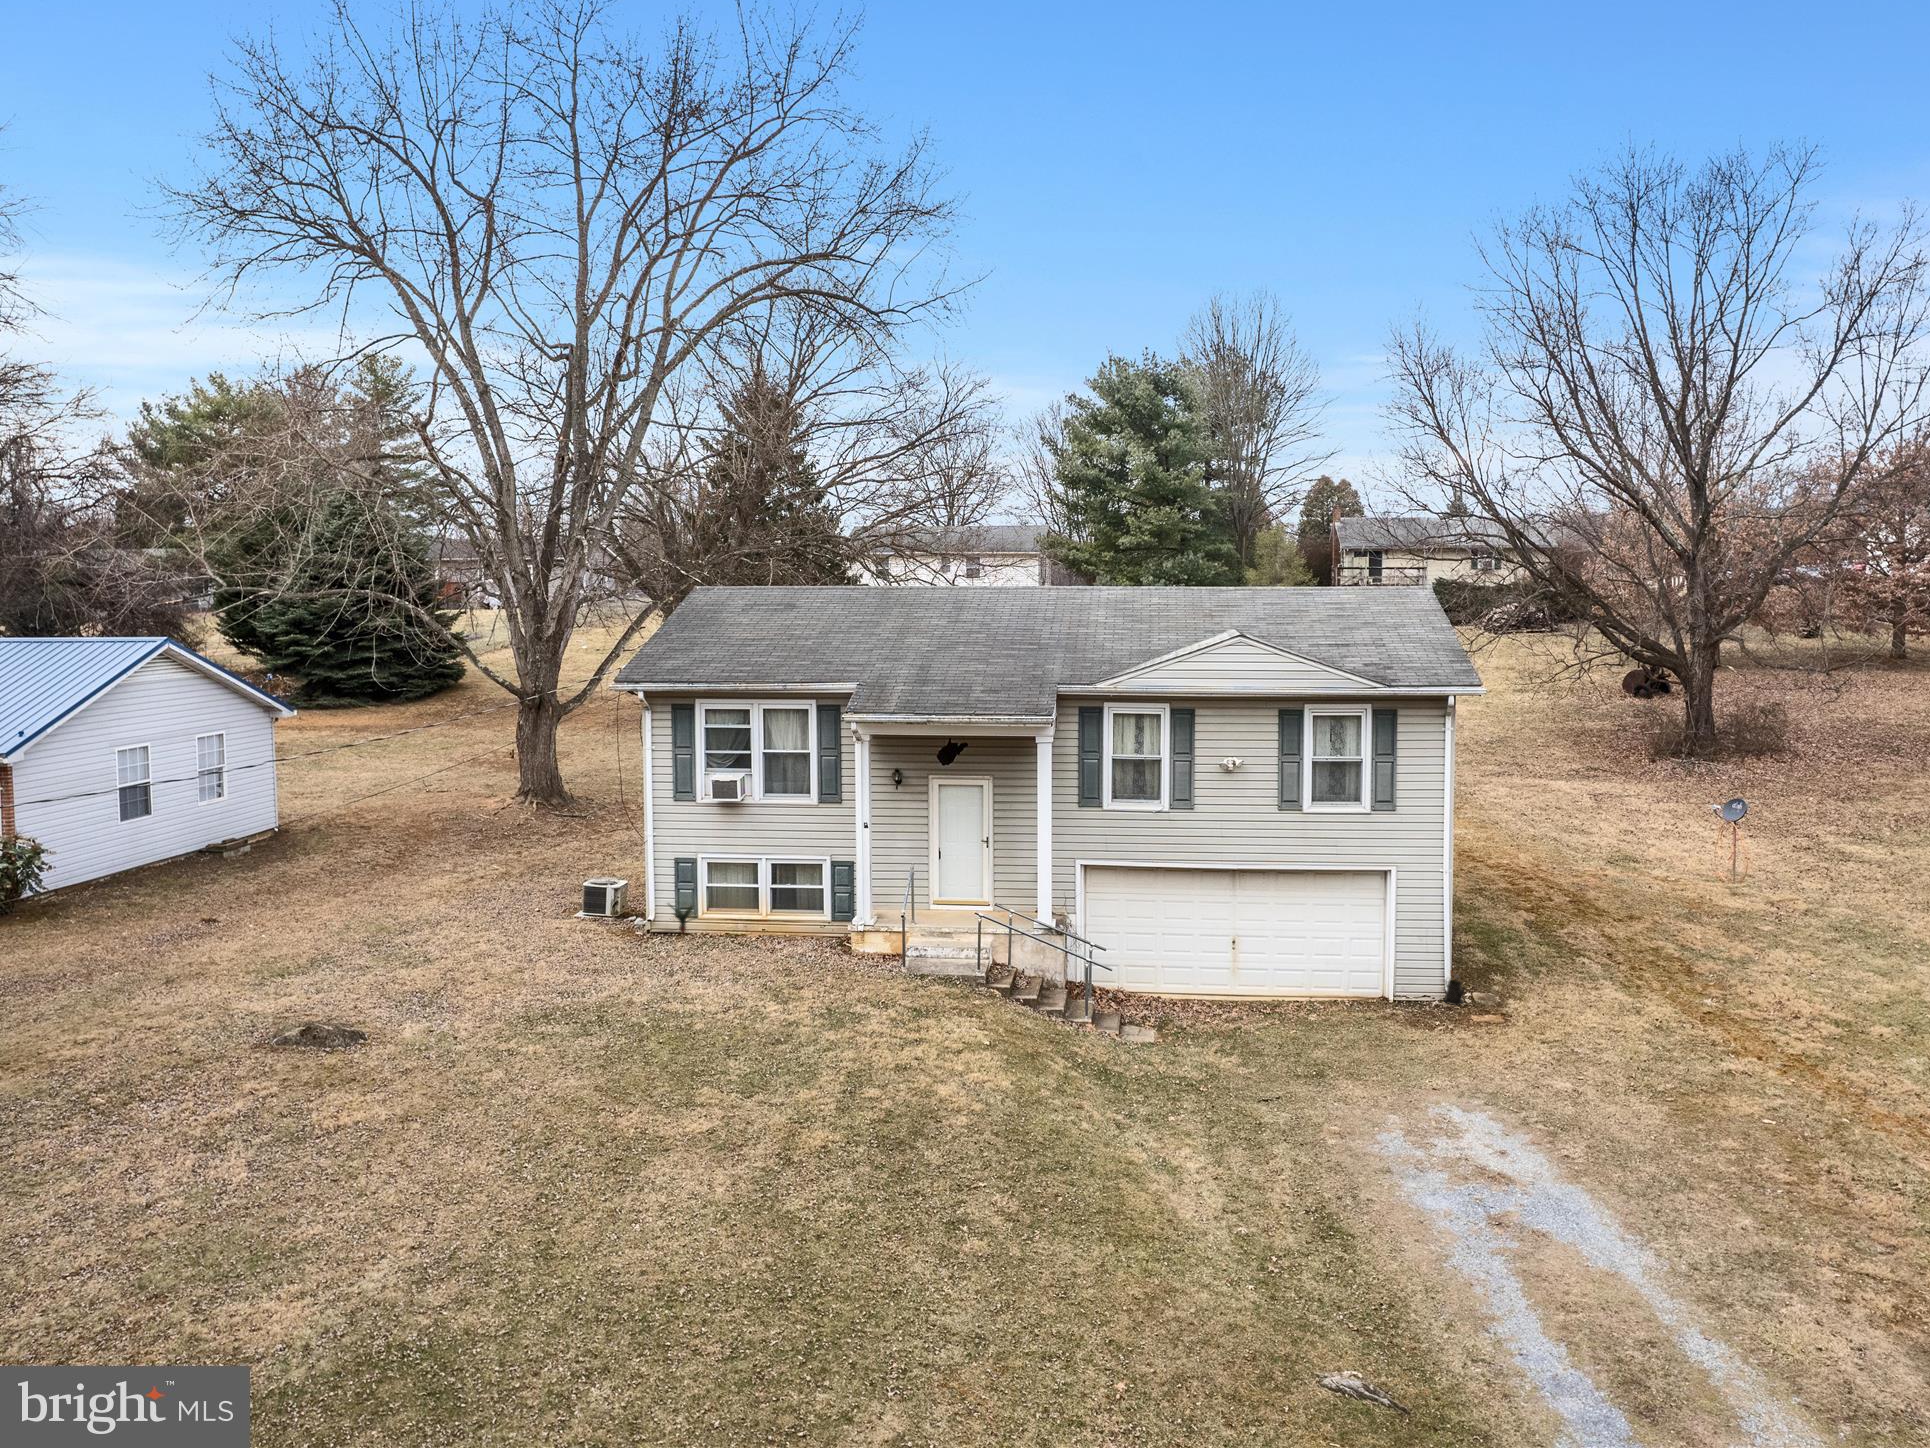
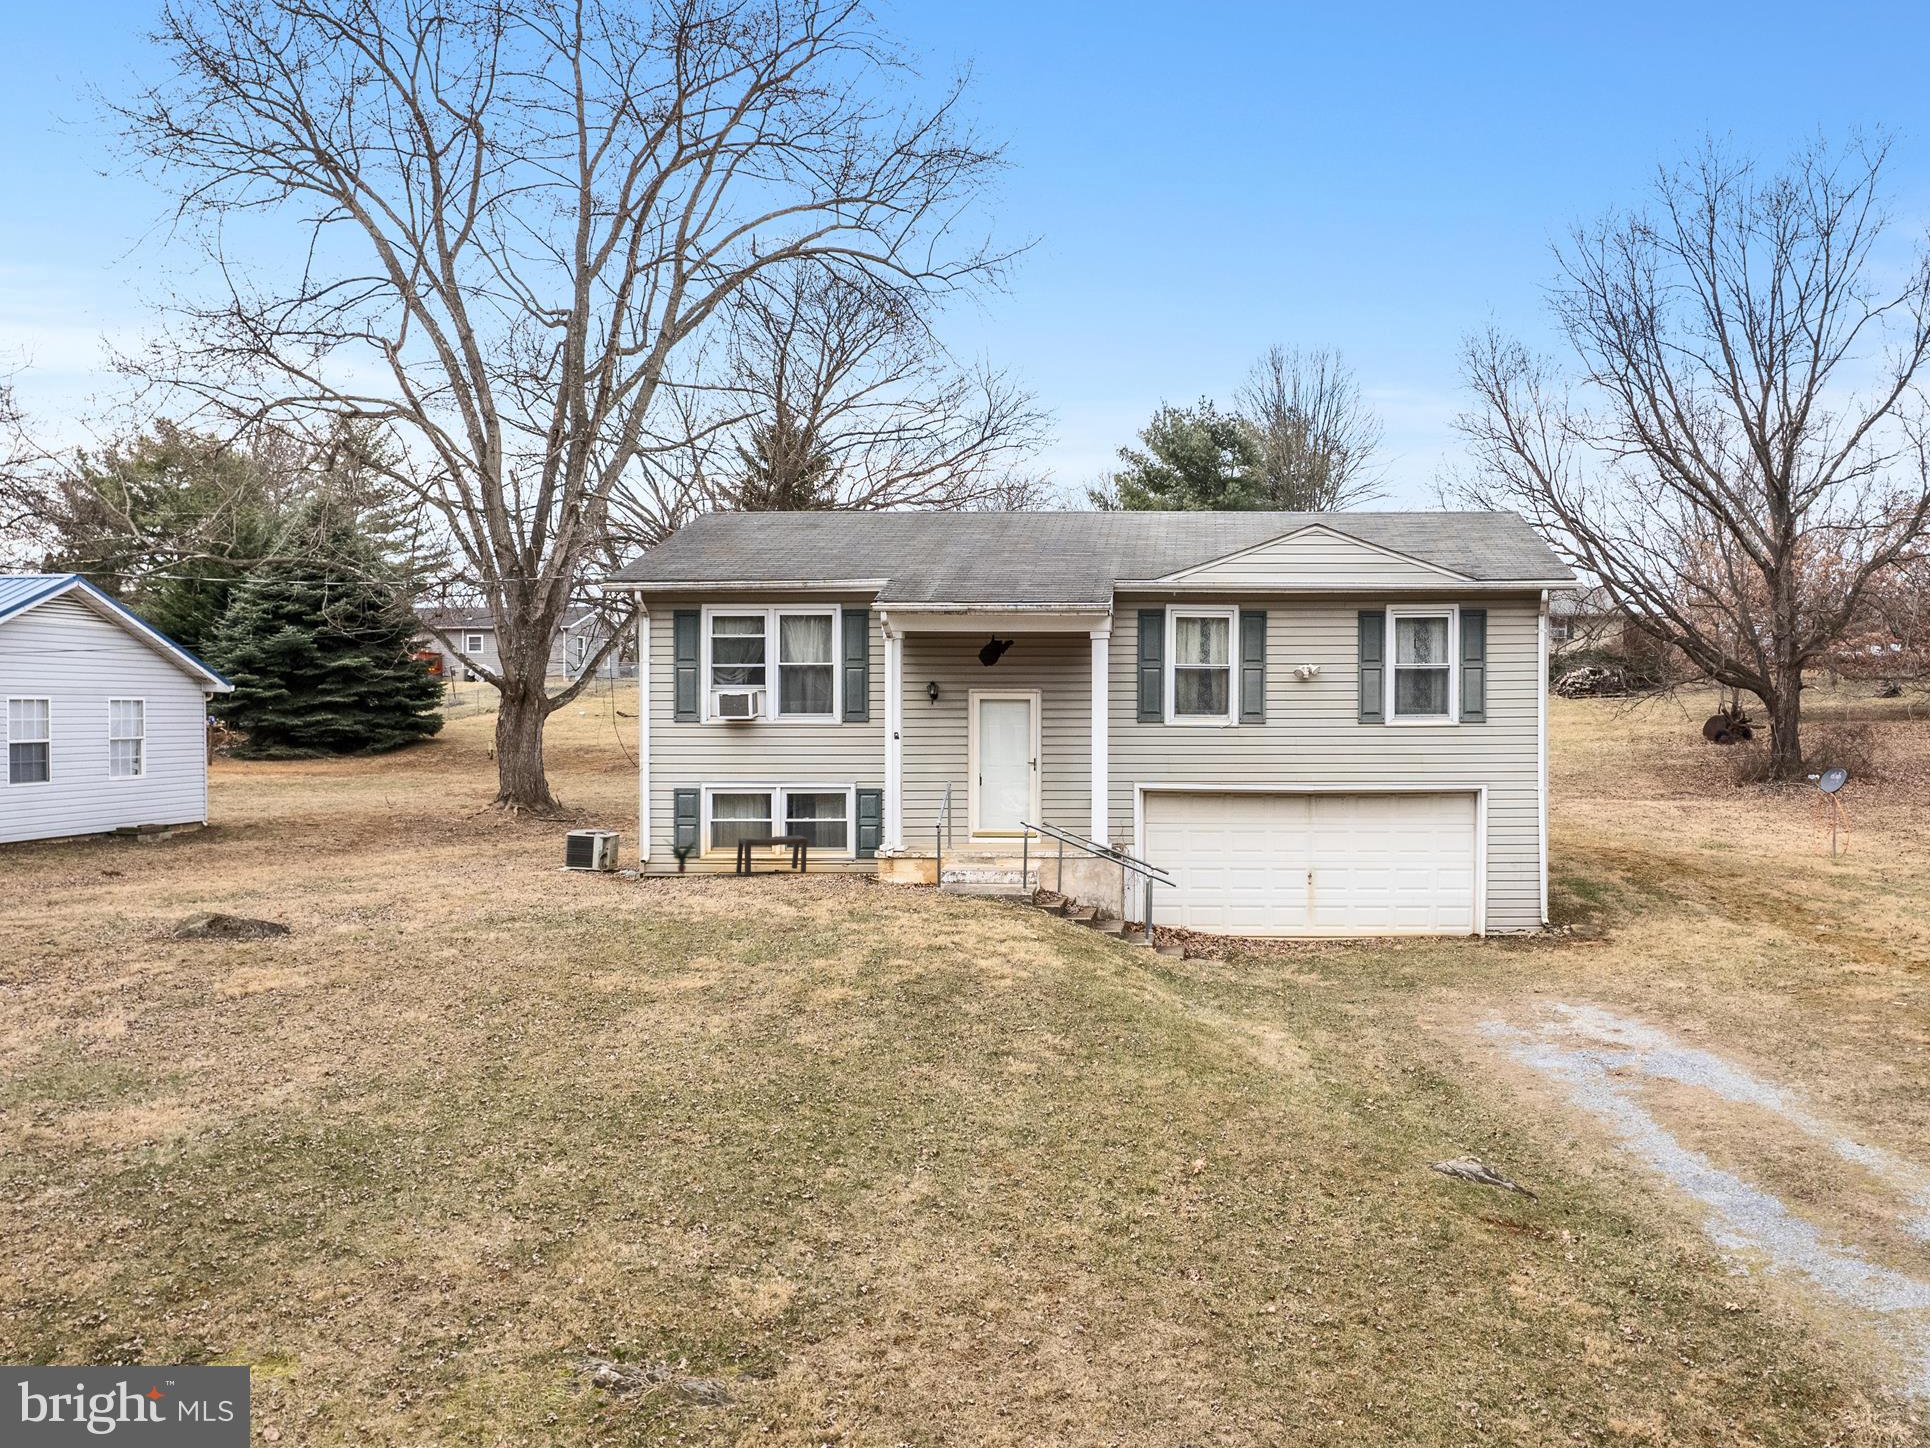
bench: none [728,900,790,943] -> present [736,835,808,877]
watering can: present [1444,971,1465,1005] -> none [1545,901,1571,940]

